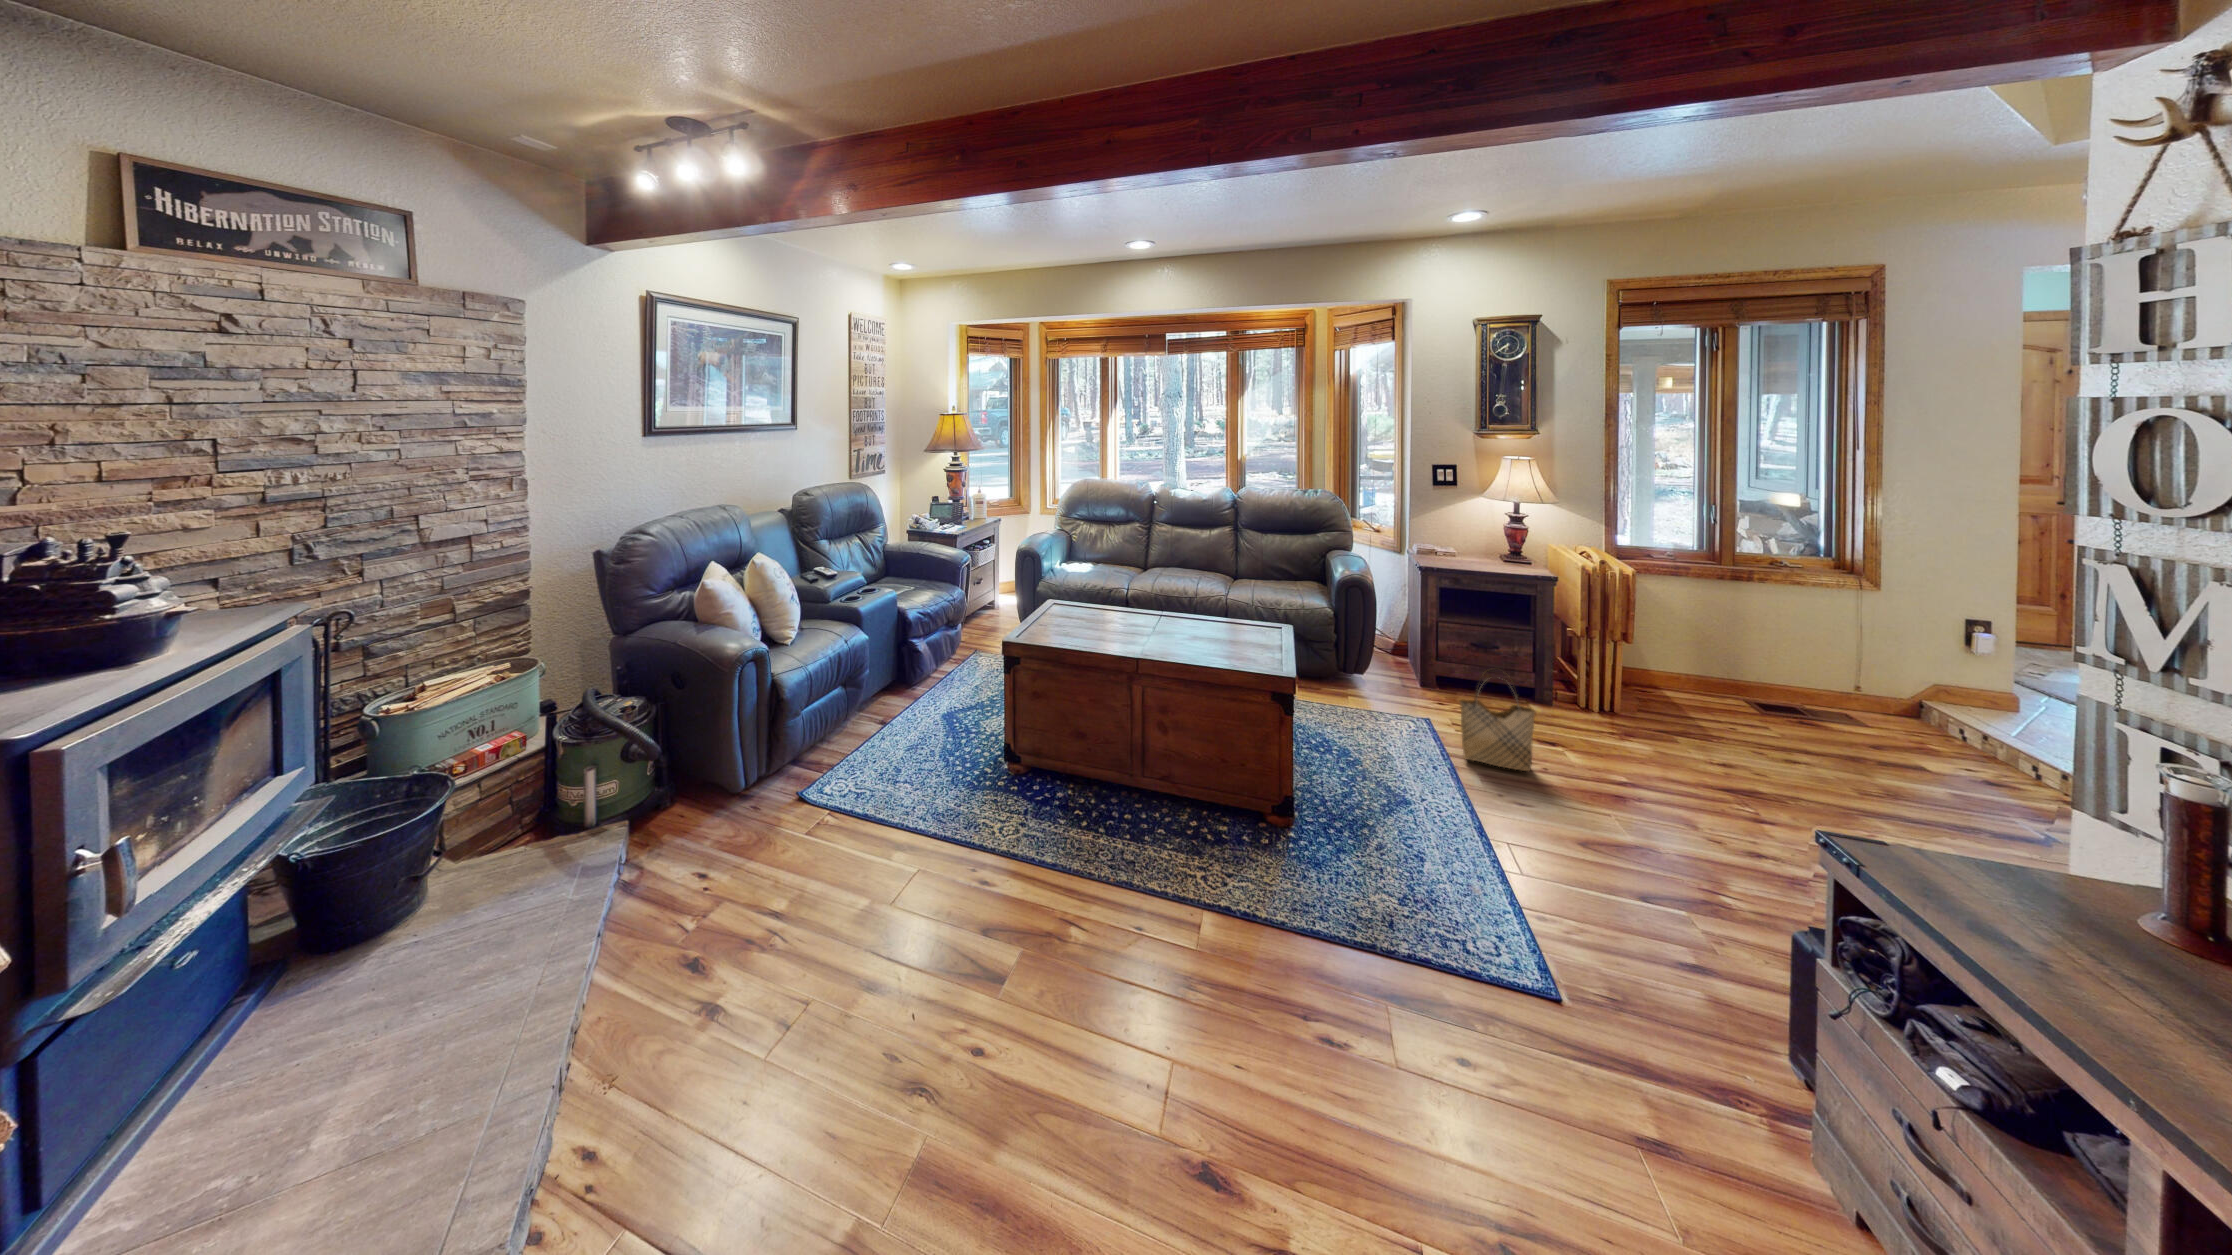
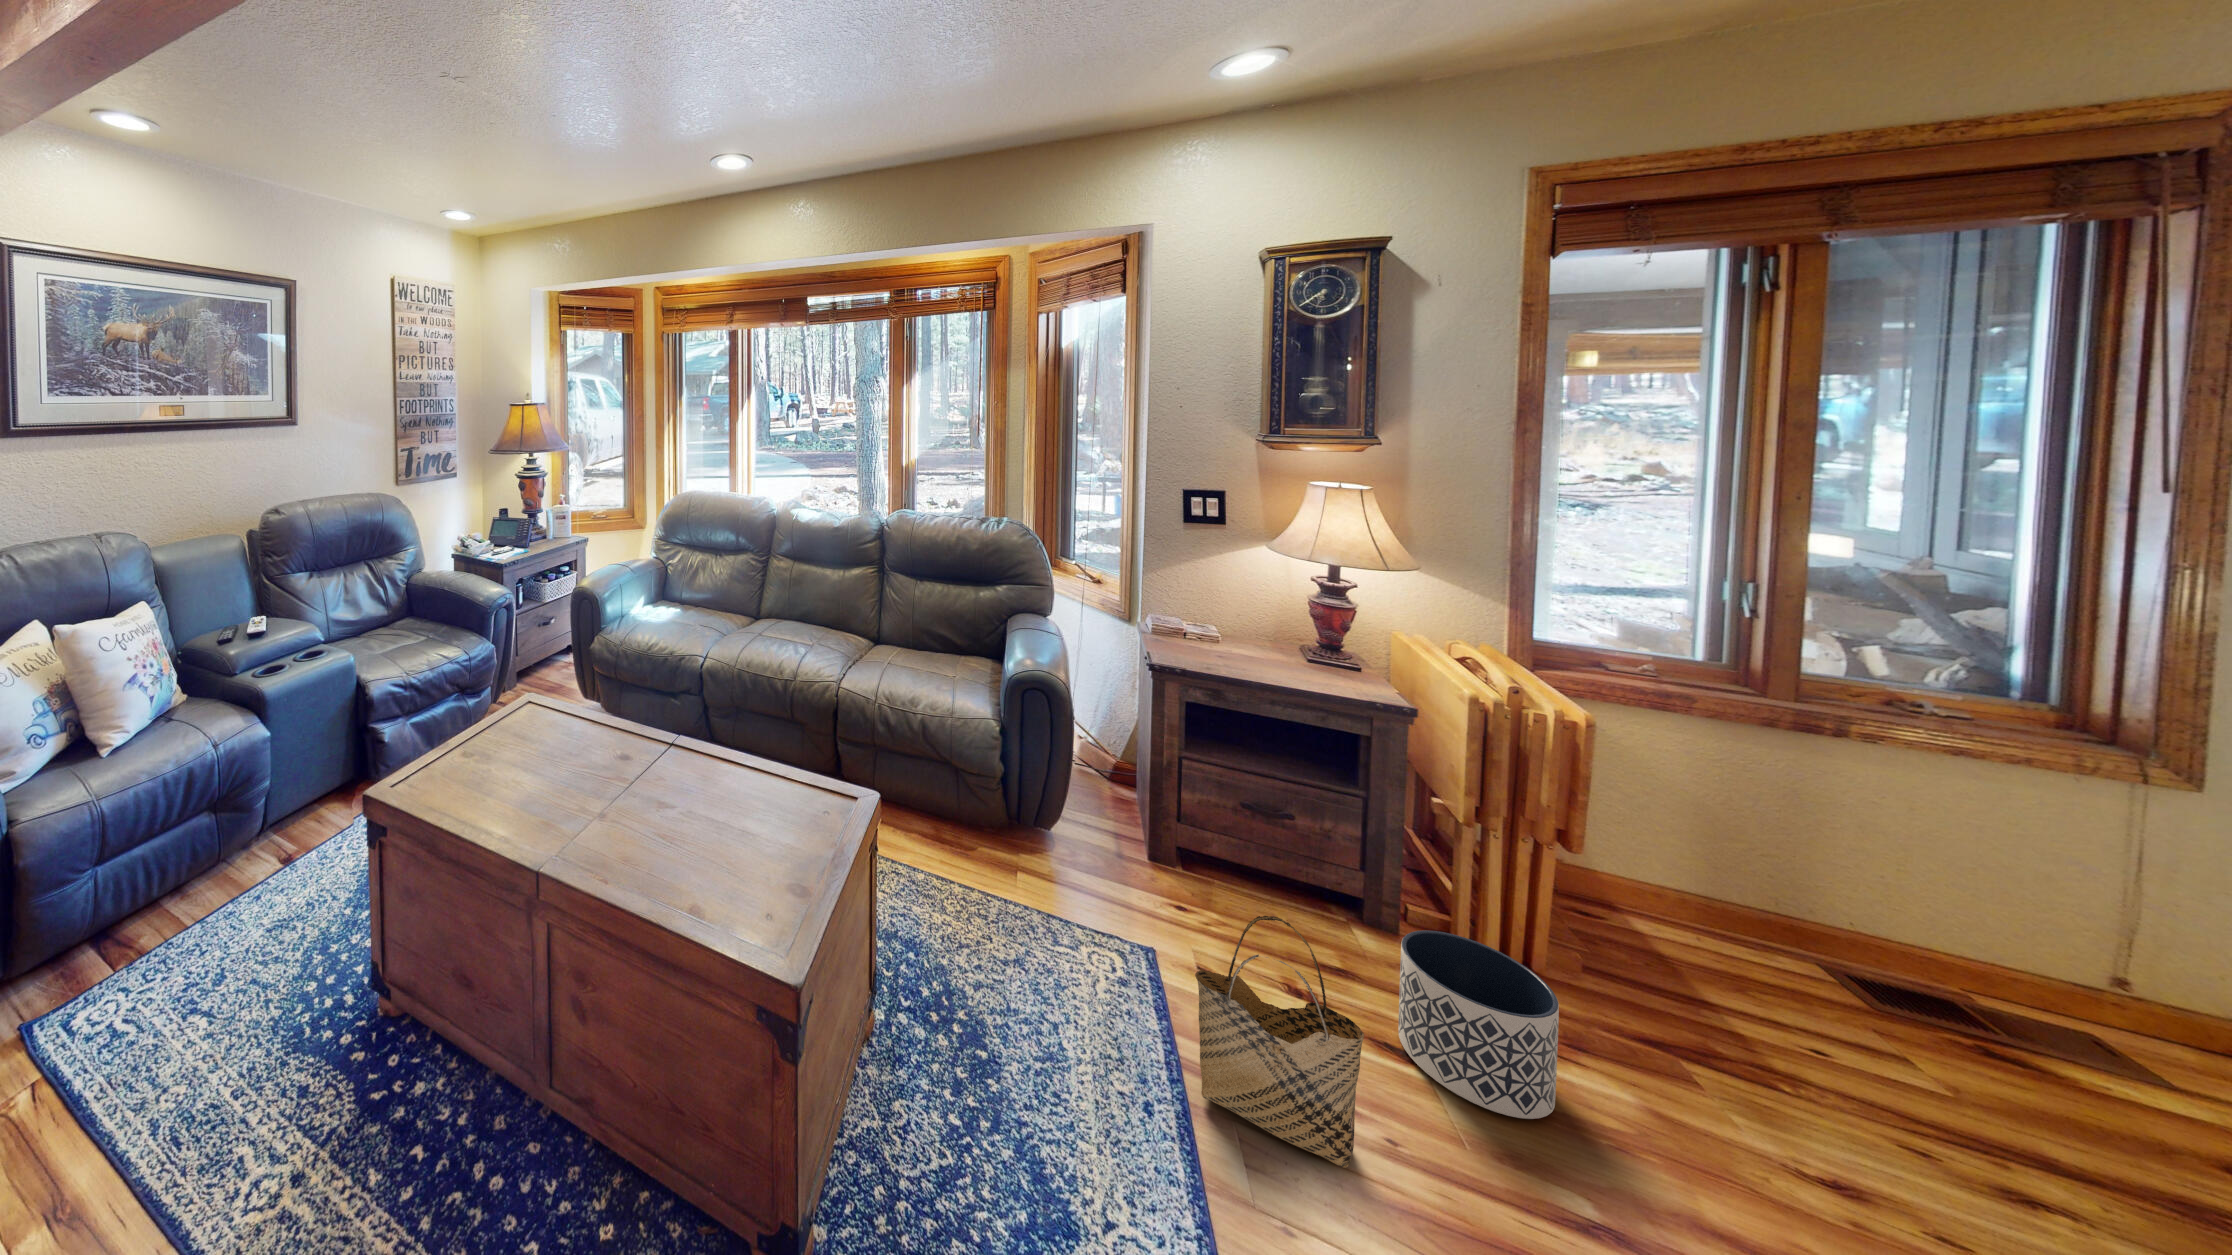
planter: none [1552,682,1618,753] -> present [1398,930,1559,1119]

